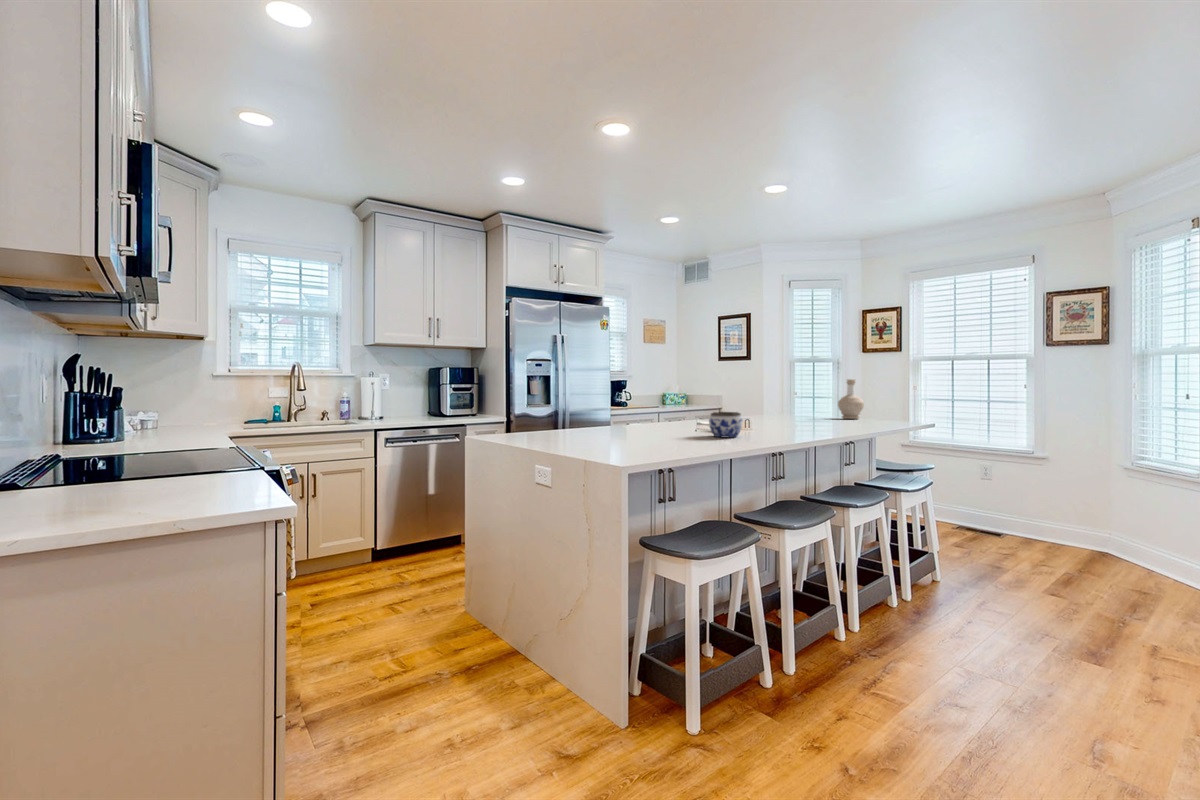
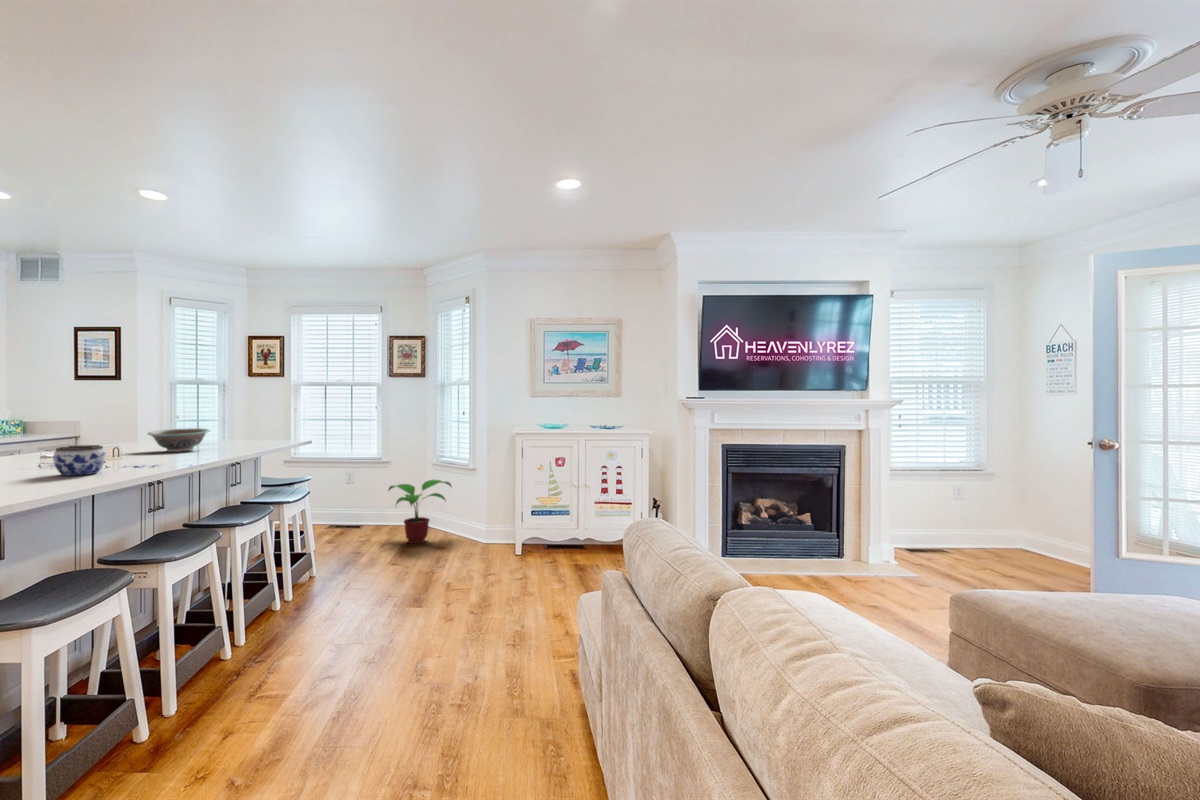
bottle: present [838,379,864,419] -> none [216,402,244,442]
decorative bowl: none [779,403,830,425] -> present [148,428,210,452]
potted plant: none [1040,491,1154,580] -> present [389,480,452,544]

